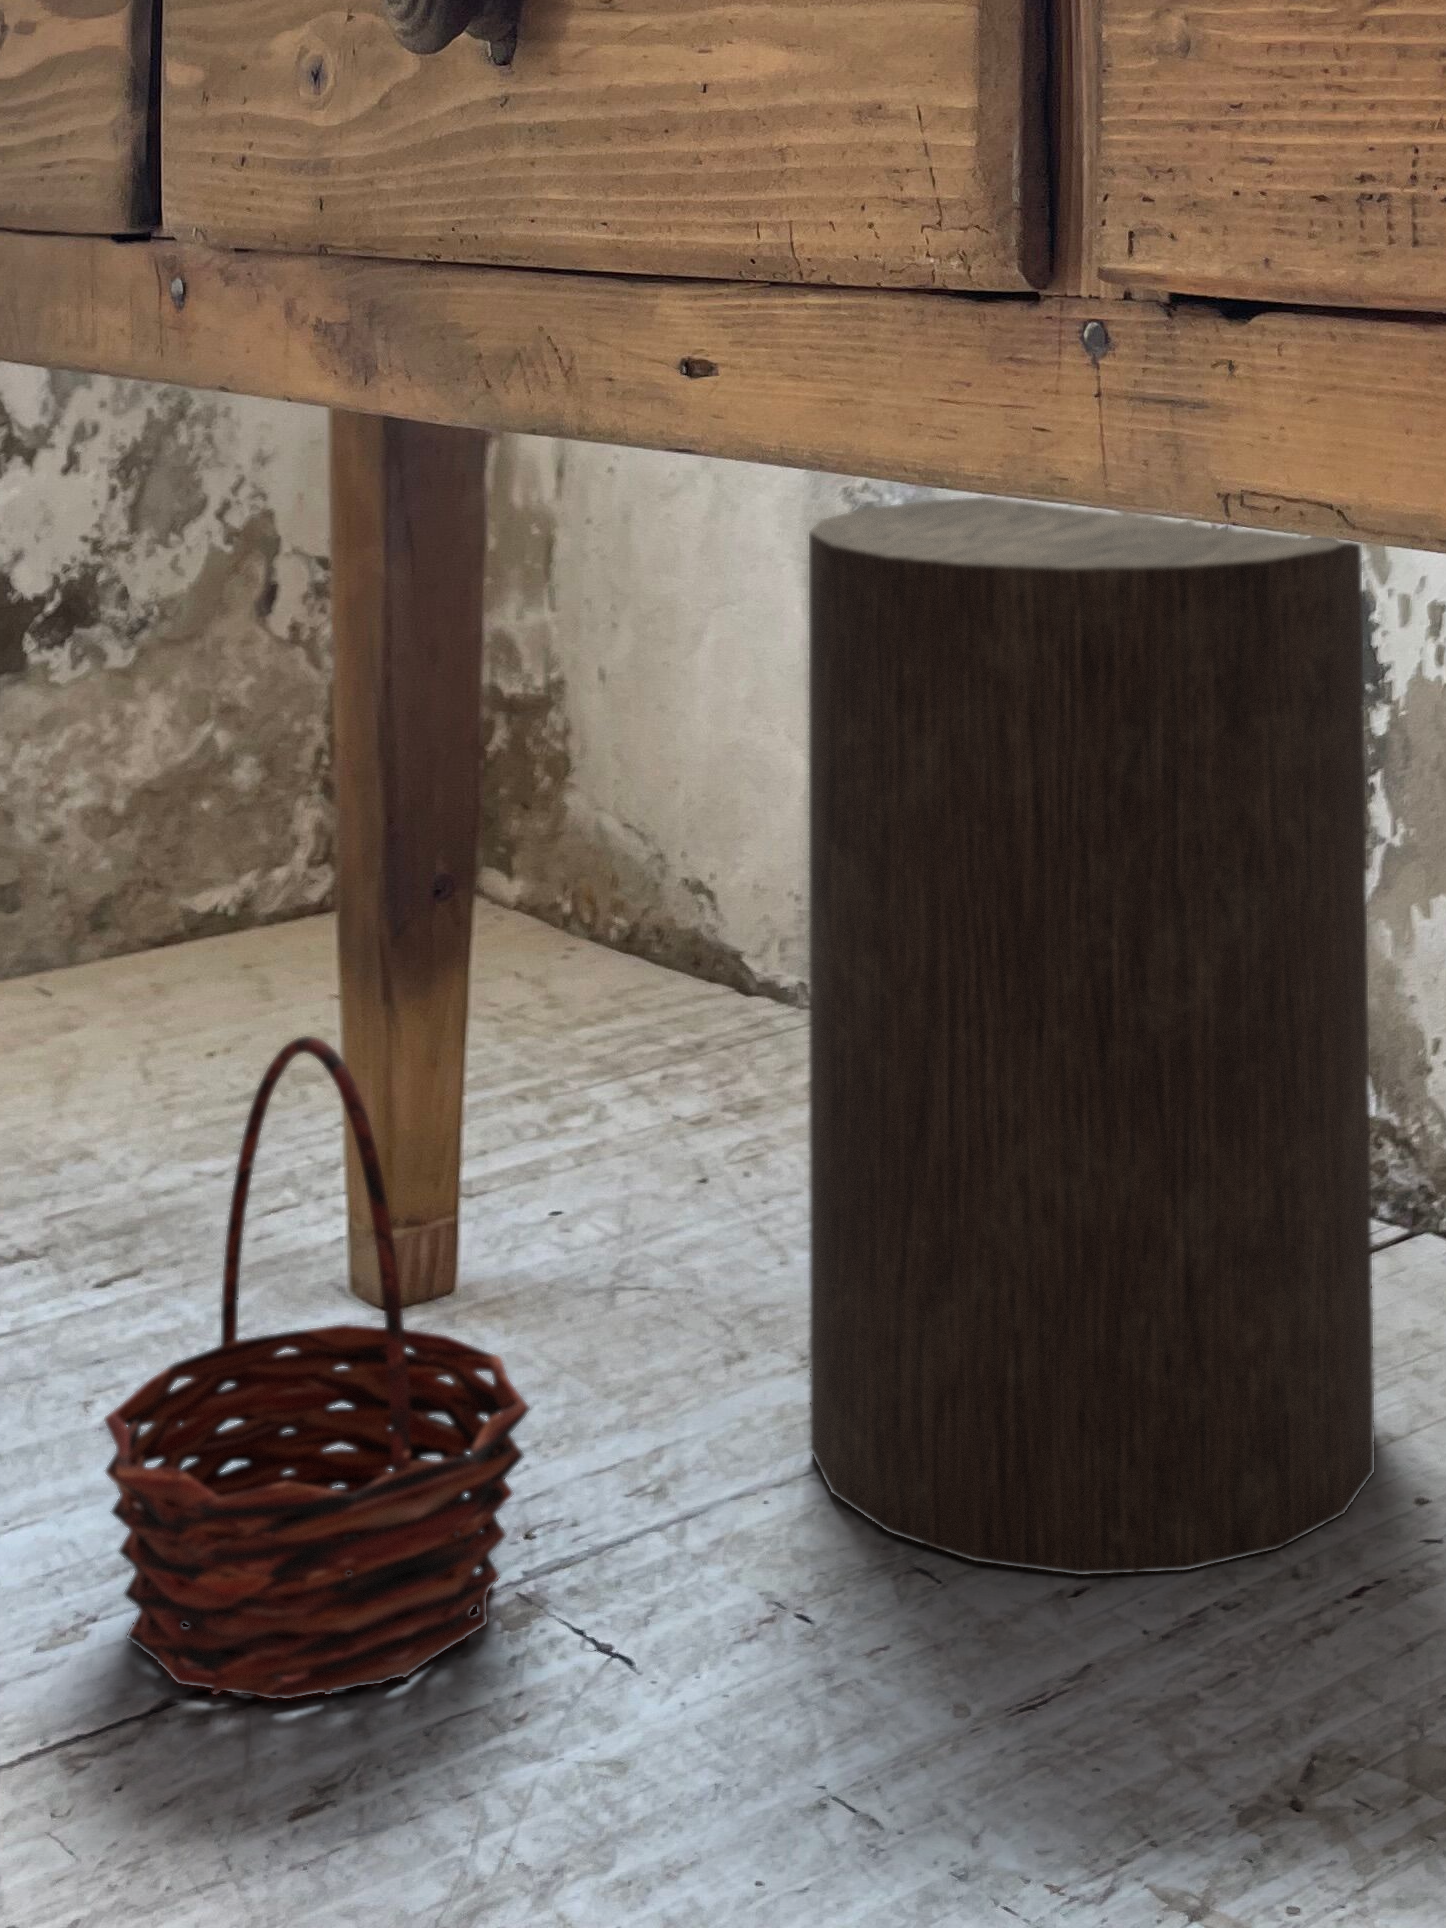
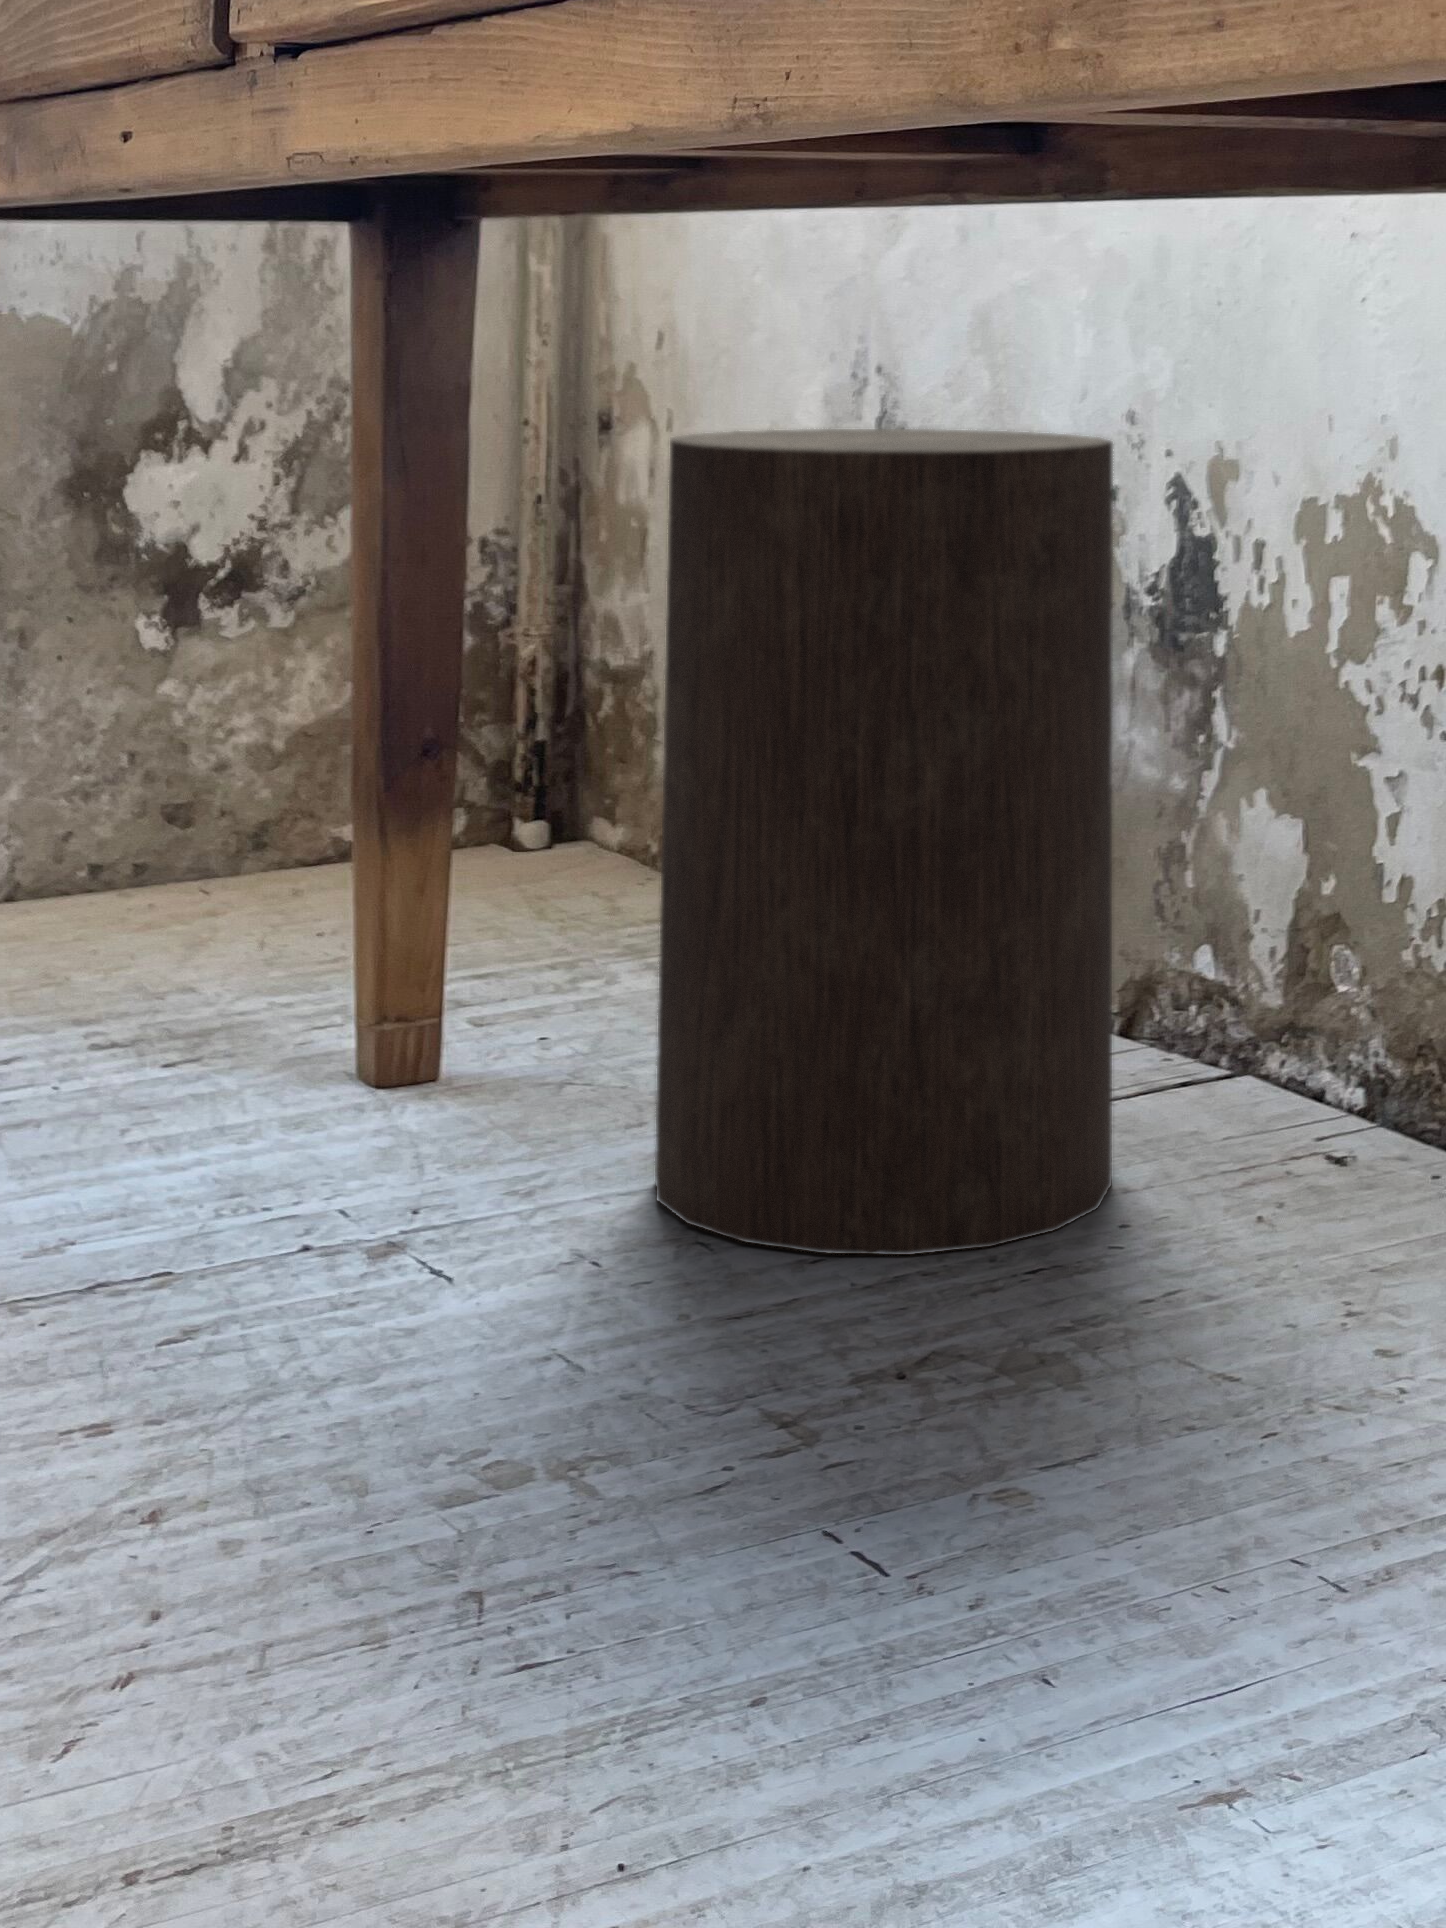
basket: present [105,1036,529,1699] -> none [67,800,397,1290]

